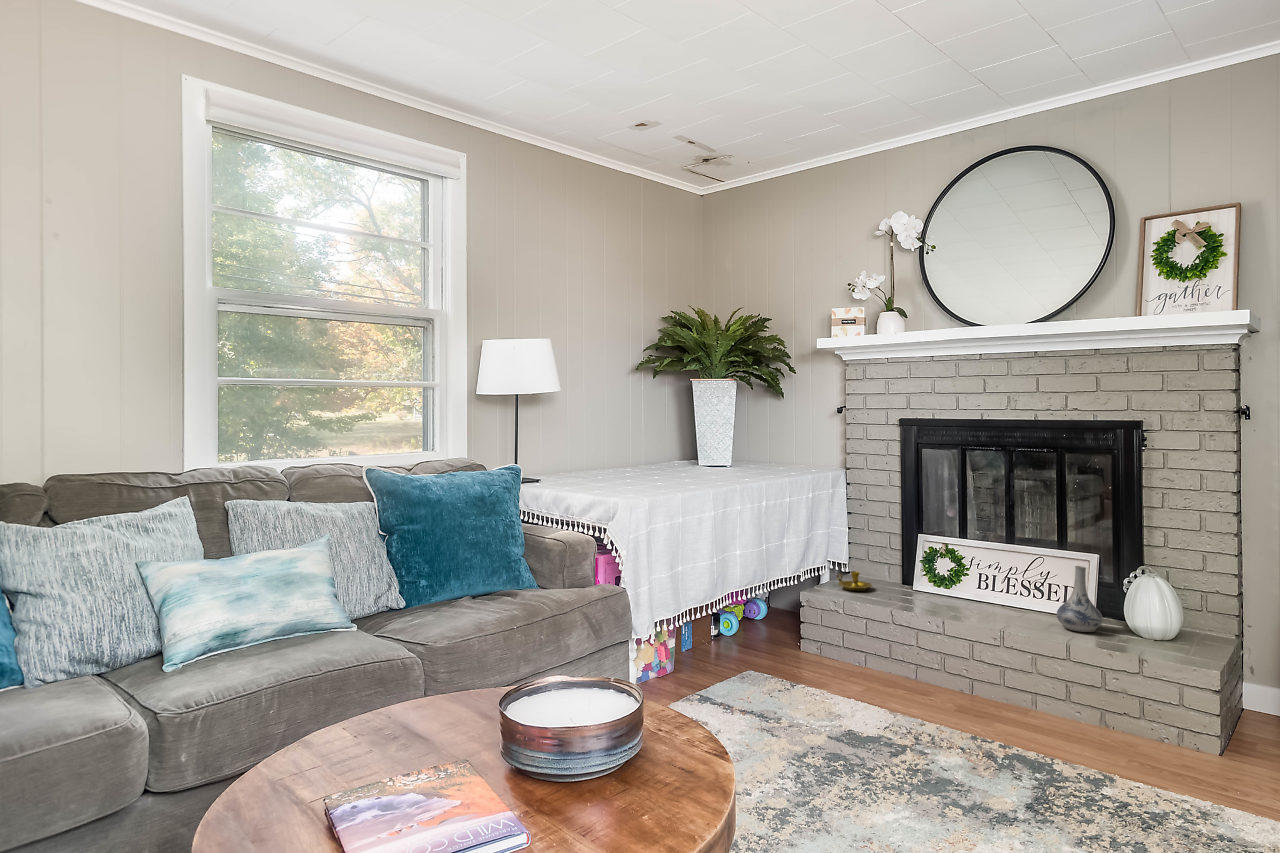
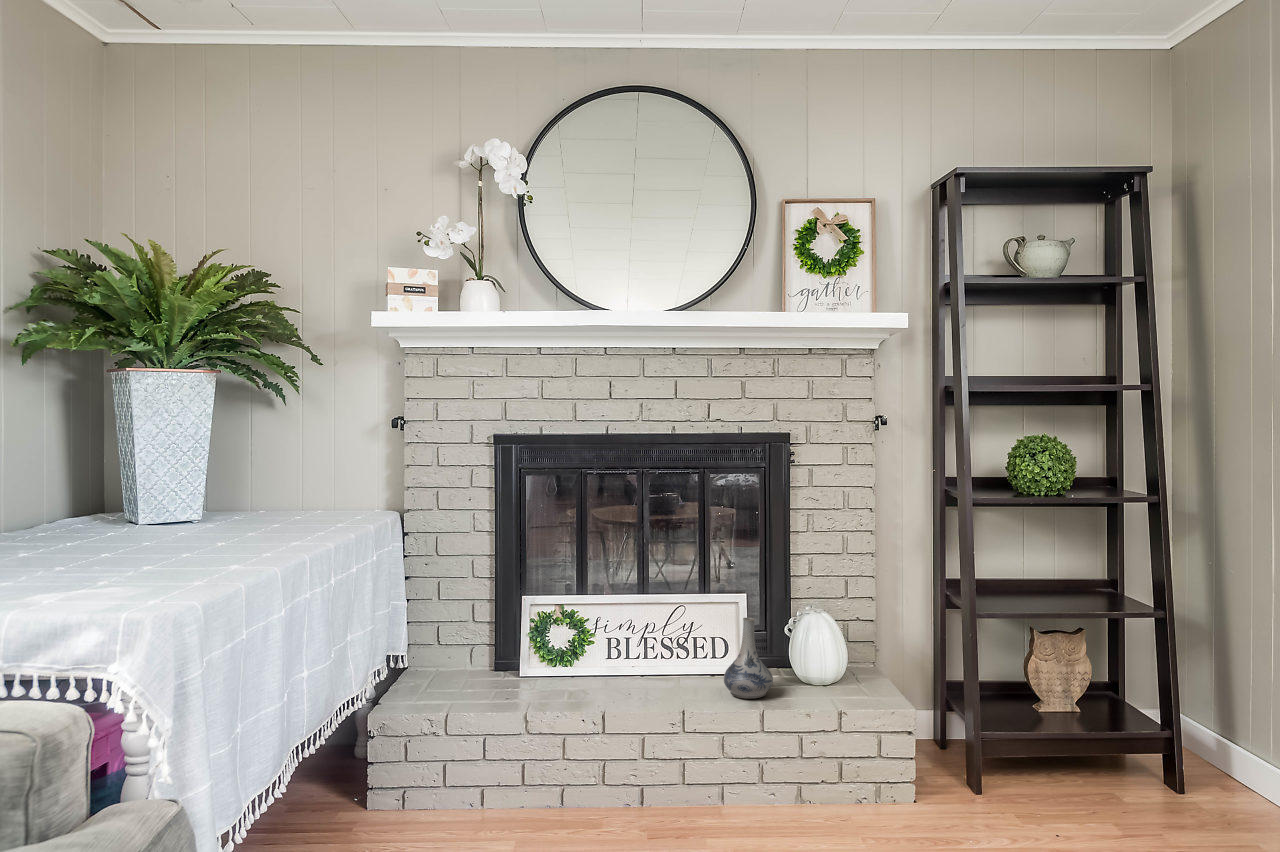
candlestick: present [837,571,872,591] -> none [419,661,476,692]

